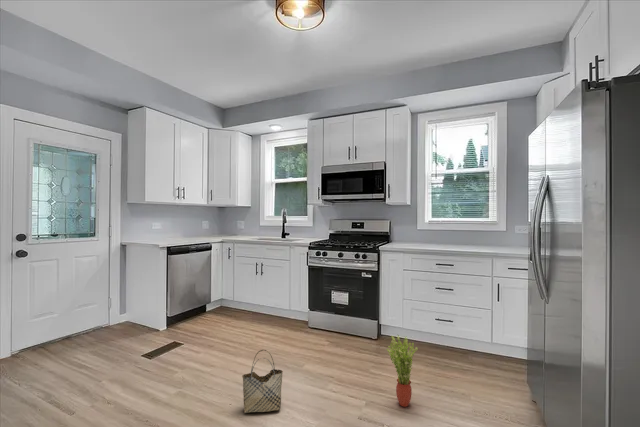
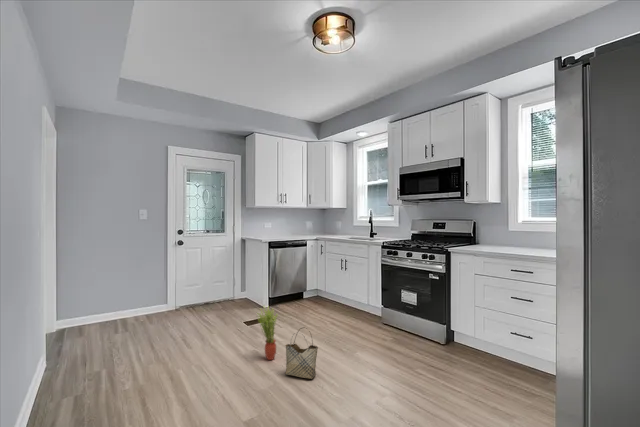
potted plant: present [387,335,418,407] -> present [258,306,277,360]

